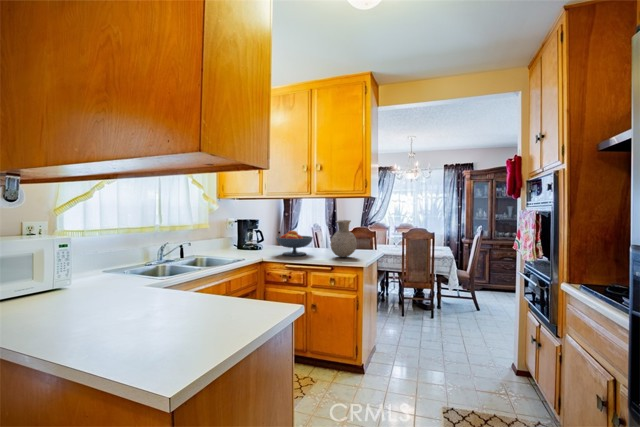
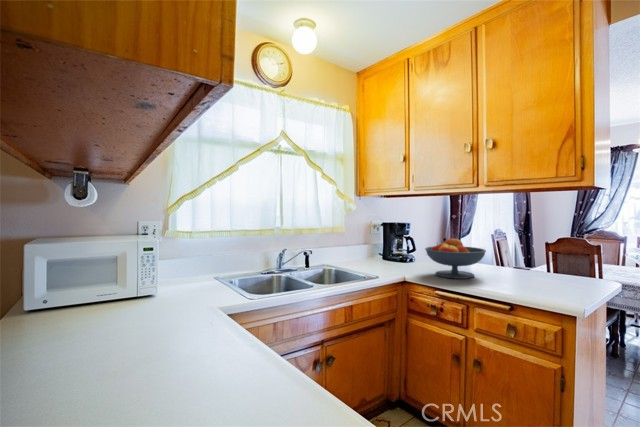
vase: present [330,220,357,257] -> none [513,225,568,290]

